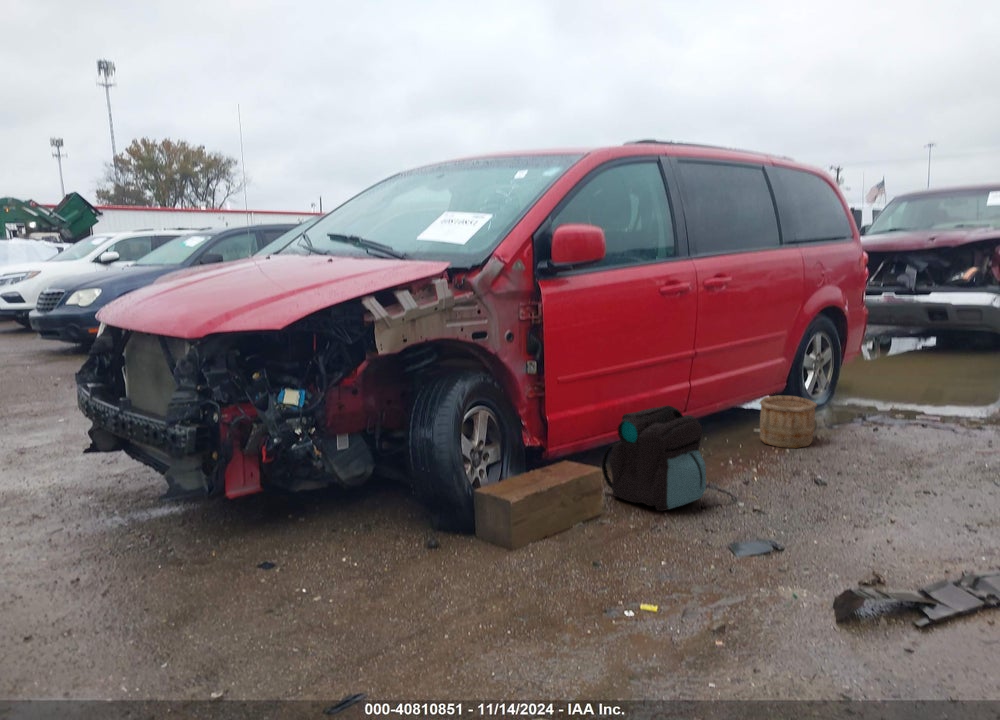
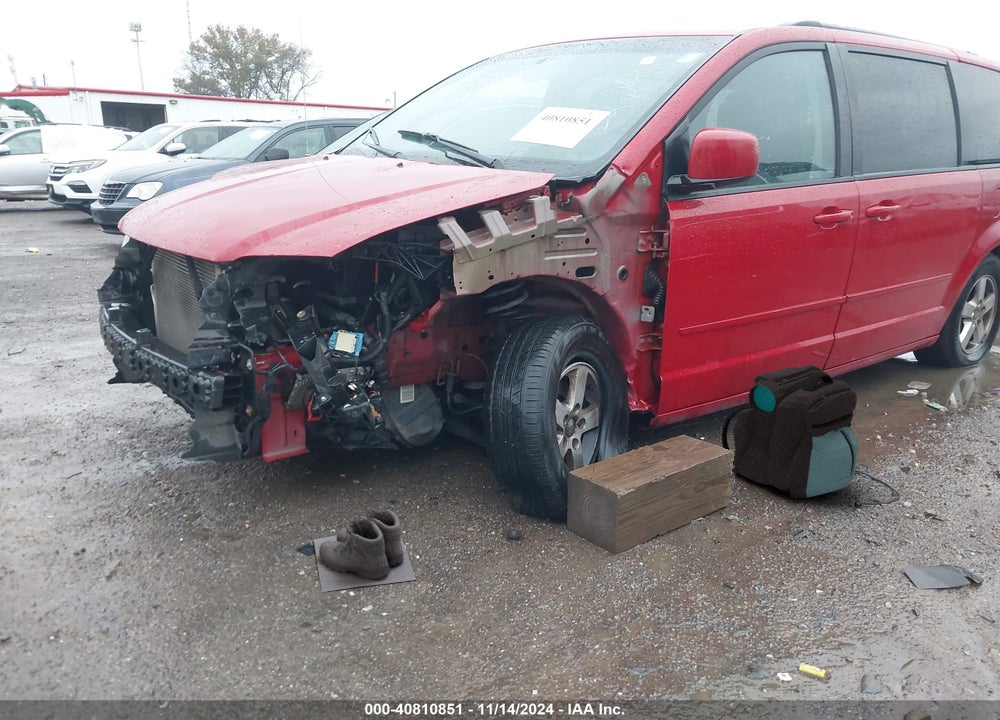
wooden bucket: present [760,396,817,448] -> none [902,350,980,416]
boots: none [269,527,354,594] -> present [314,507,416,592]

